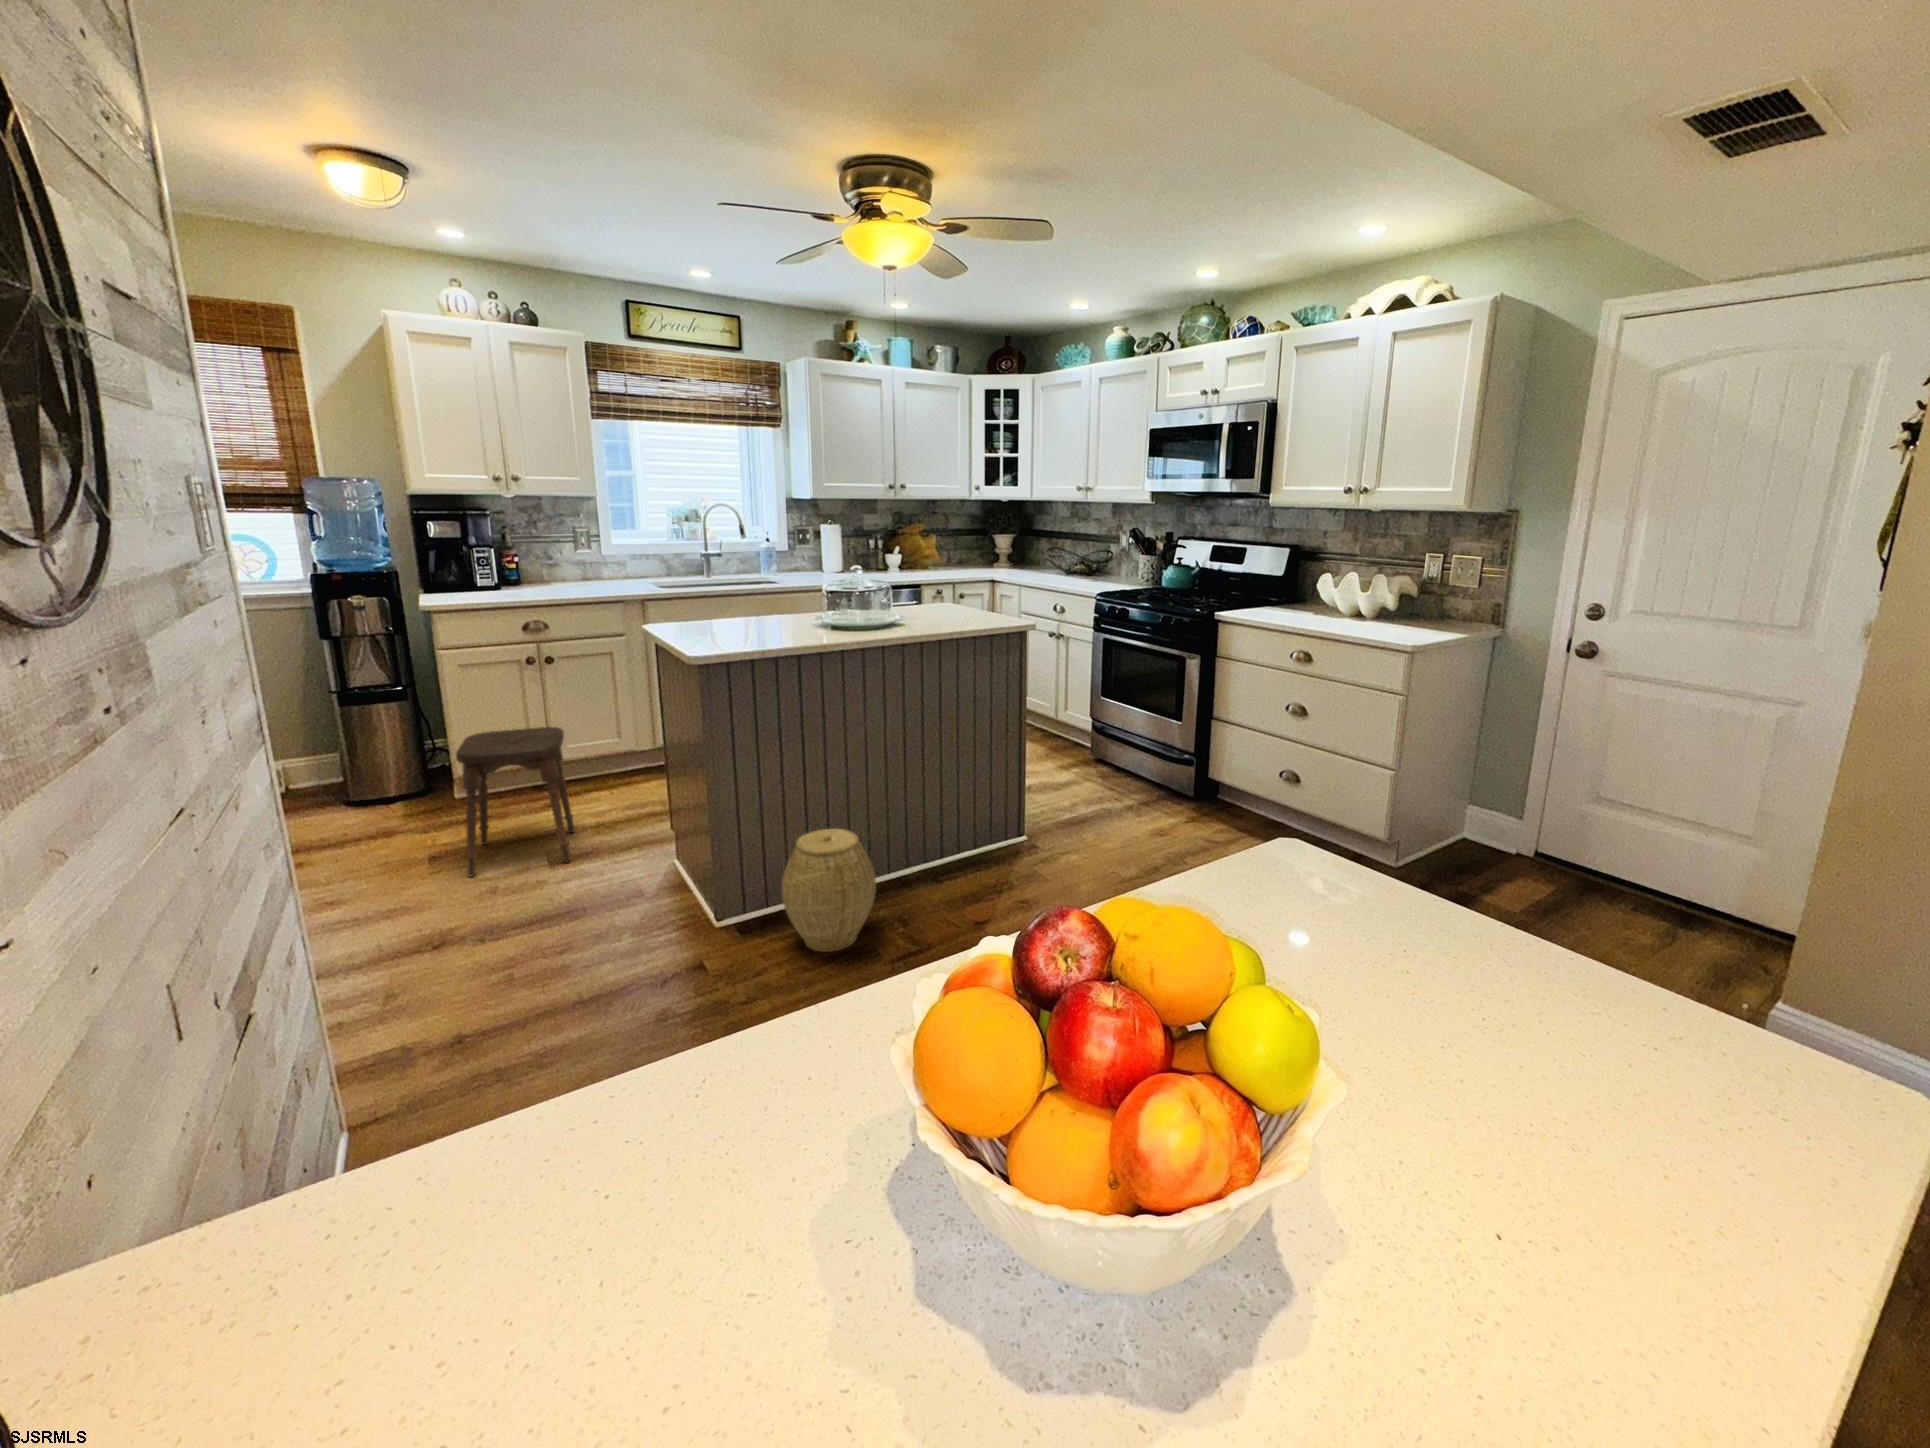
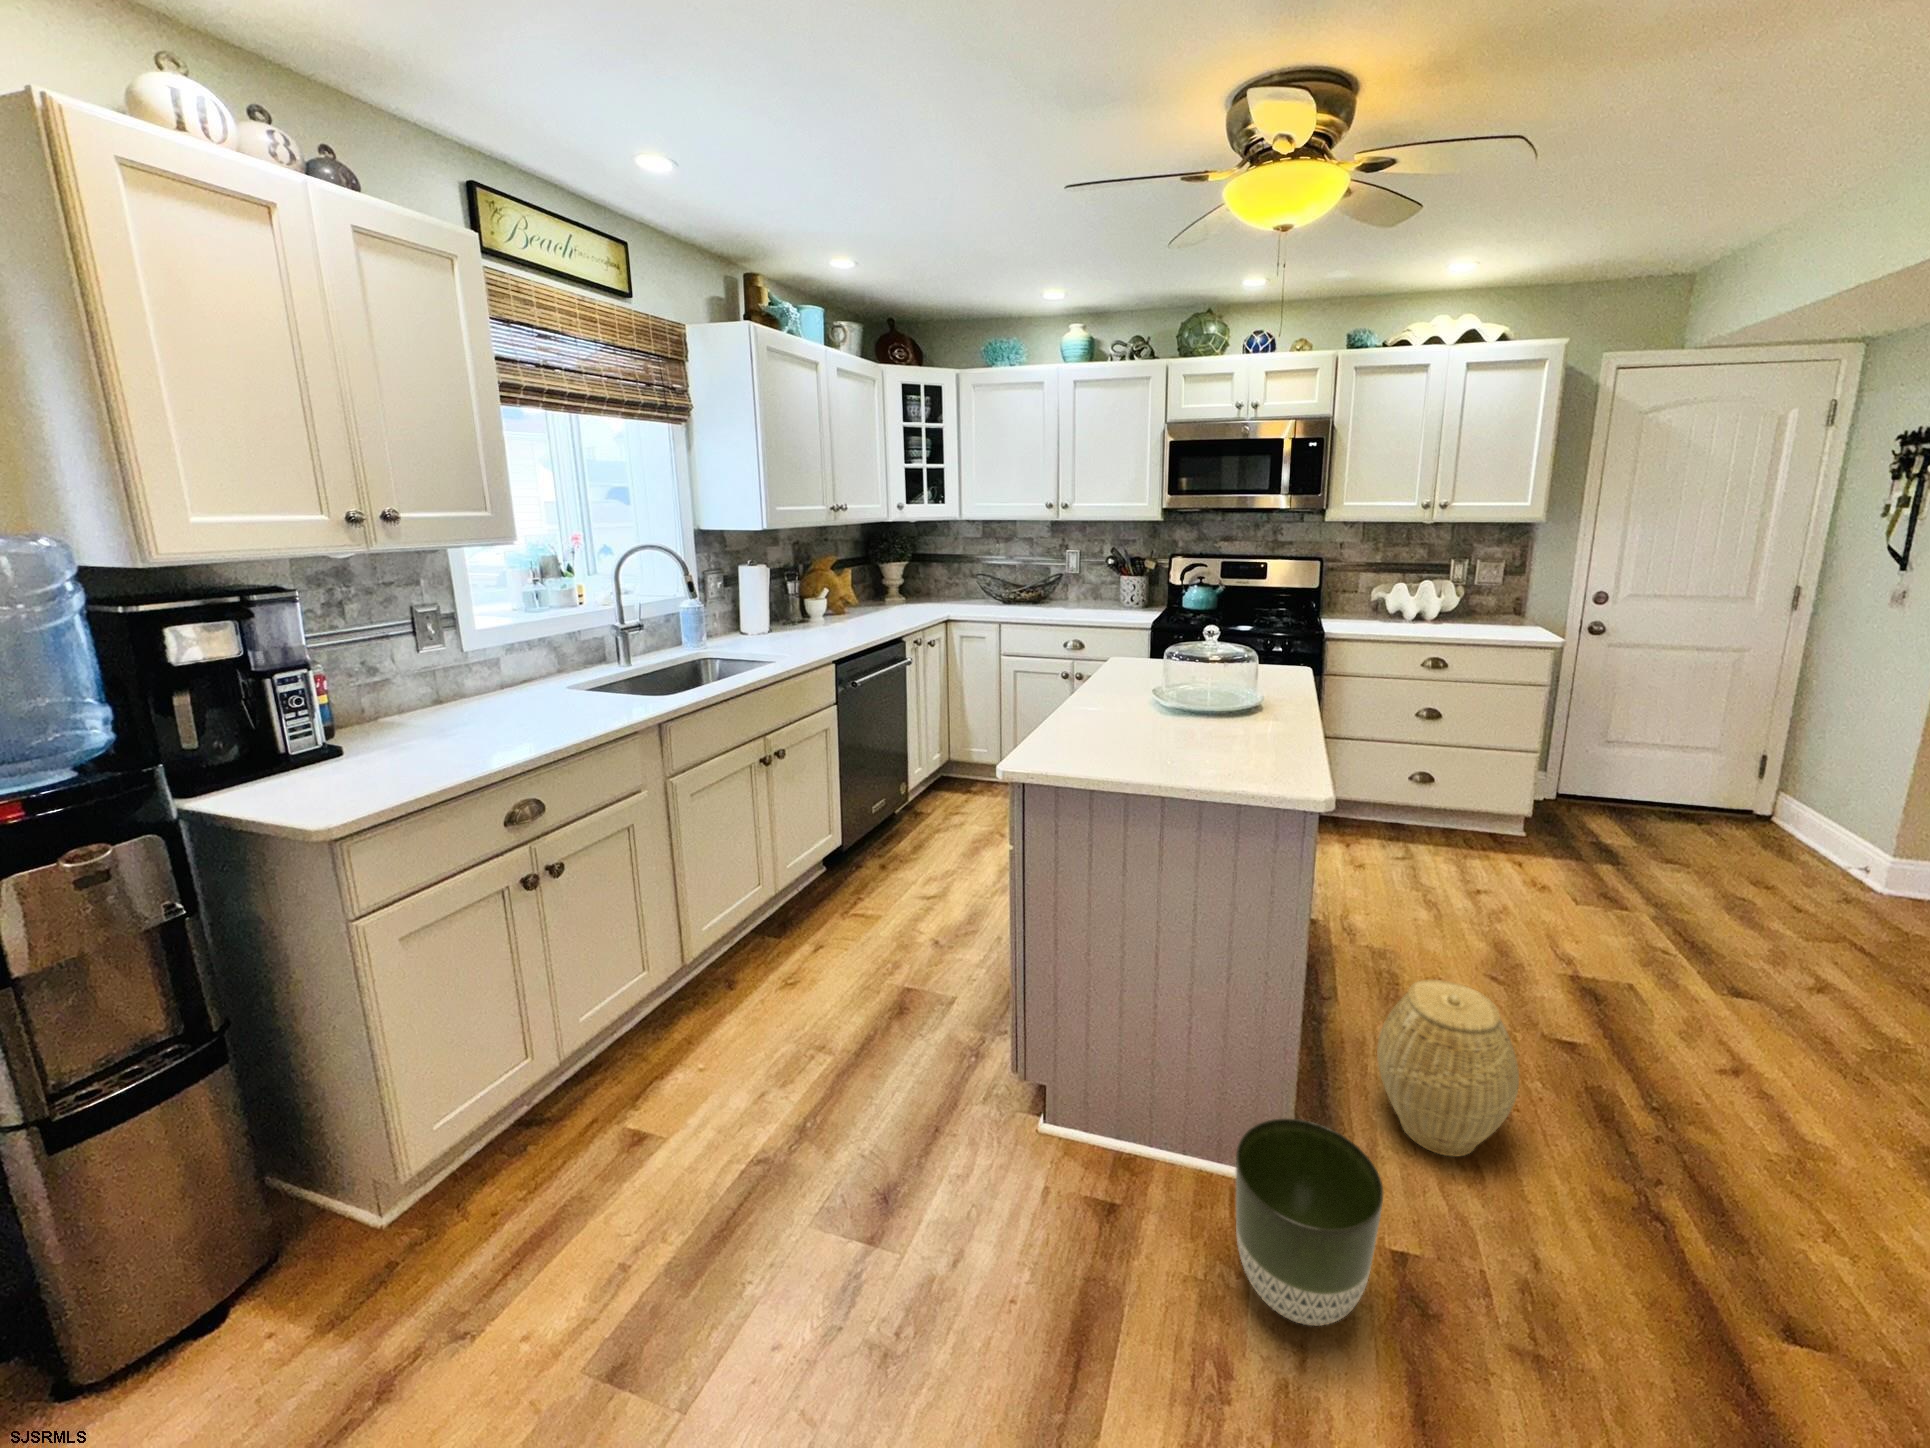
stool: present [456,727,574,876] -> none [673,995,921,1379]
planter: none [580,844,671,948] -> present [1236,1119,1383,1326]

